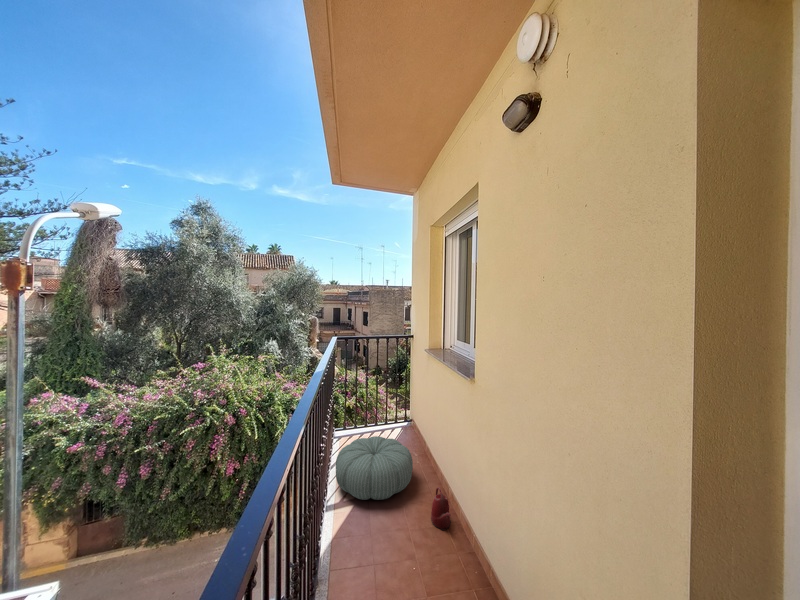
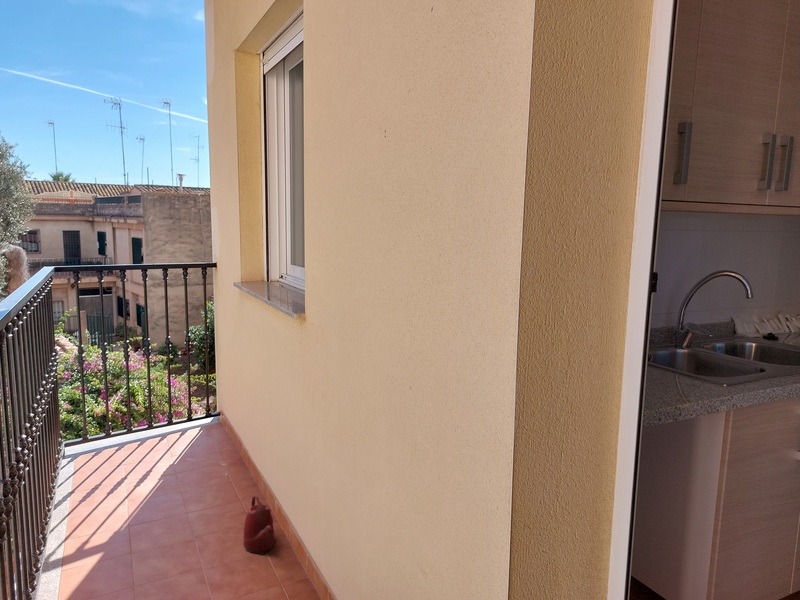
pouf: present [336,436,413,500] -> none [63,438,215,540]

